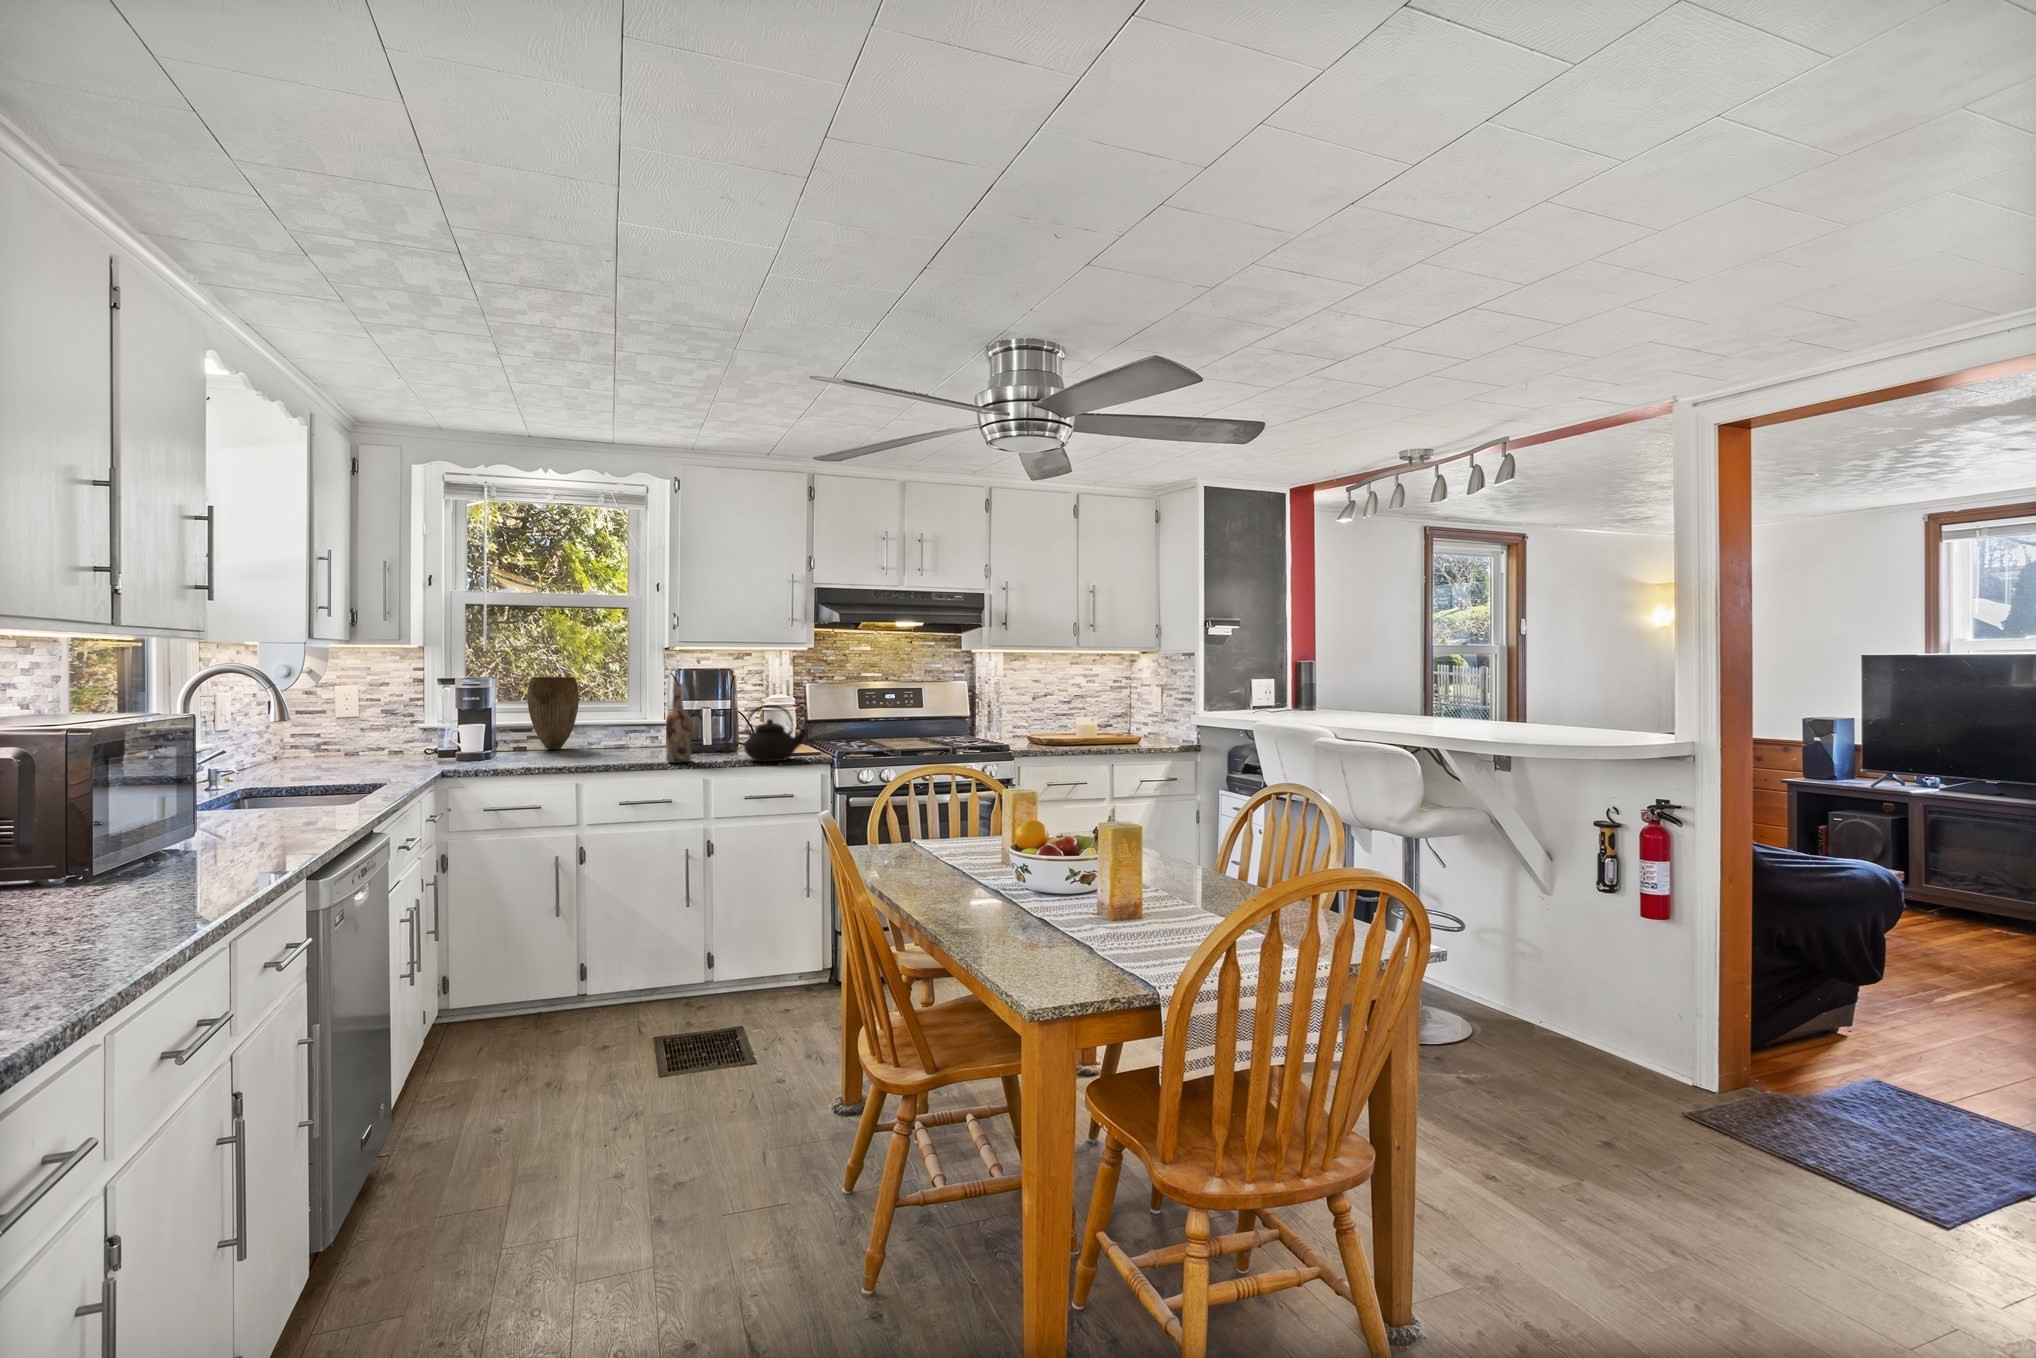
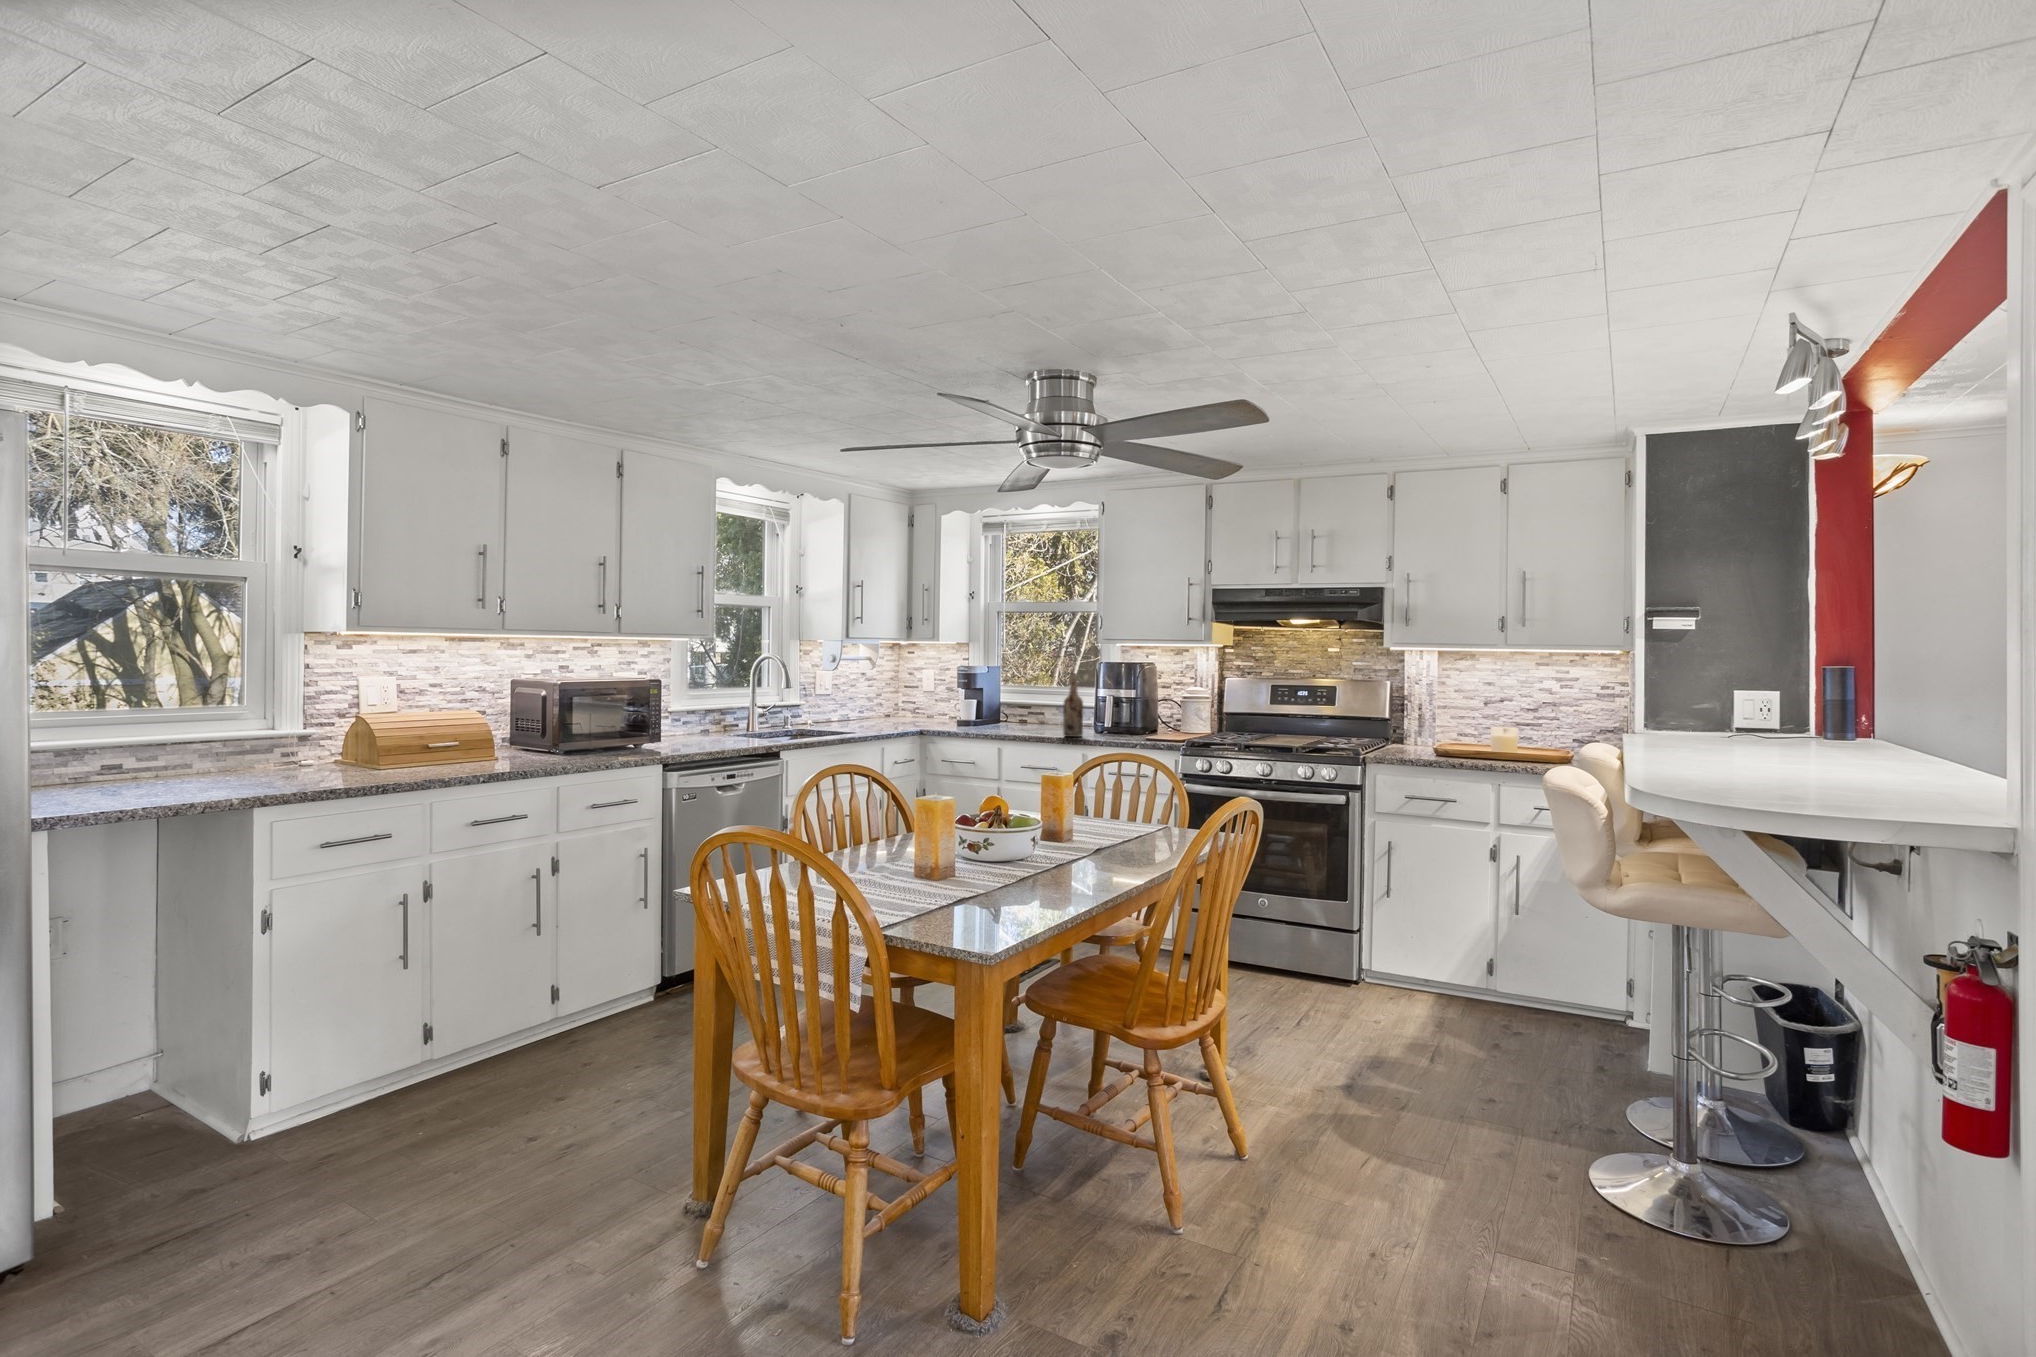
vase: present [527,677,579,749] -> none [1019,667,1055,723]
teapot: present [744,705,807,762] -> none [1113,693,1164,742]

